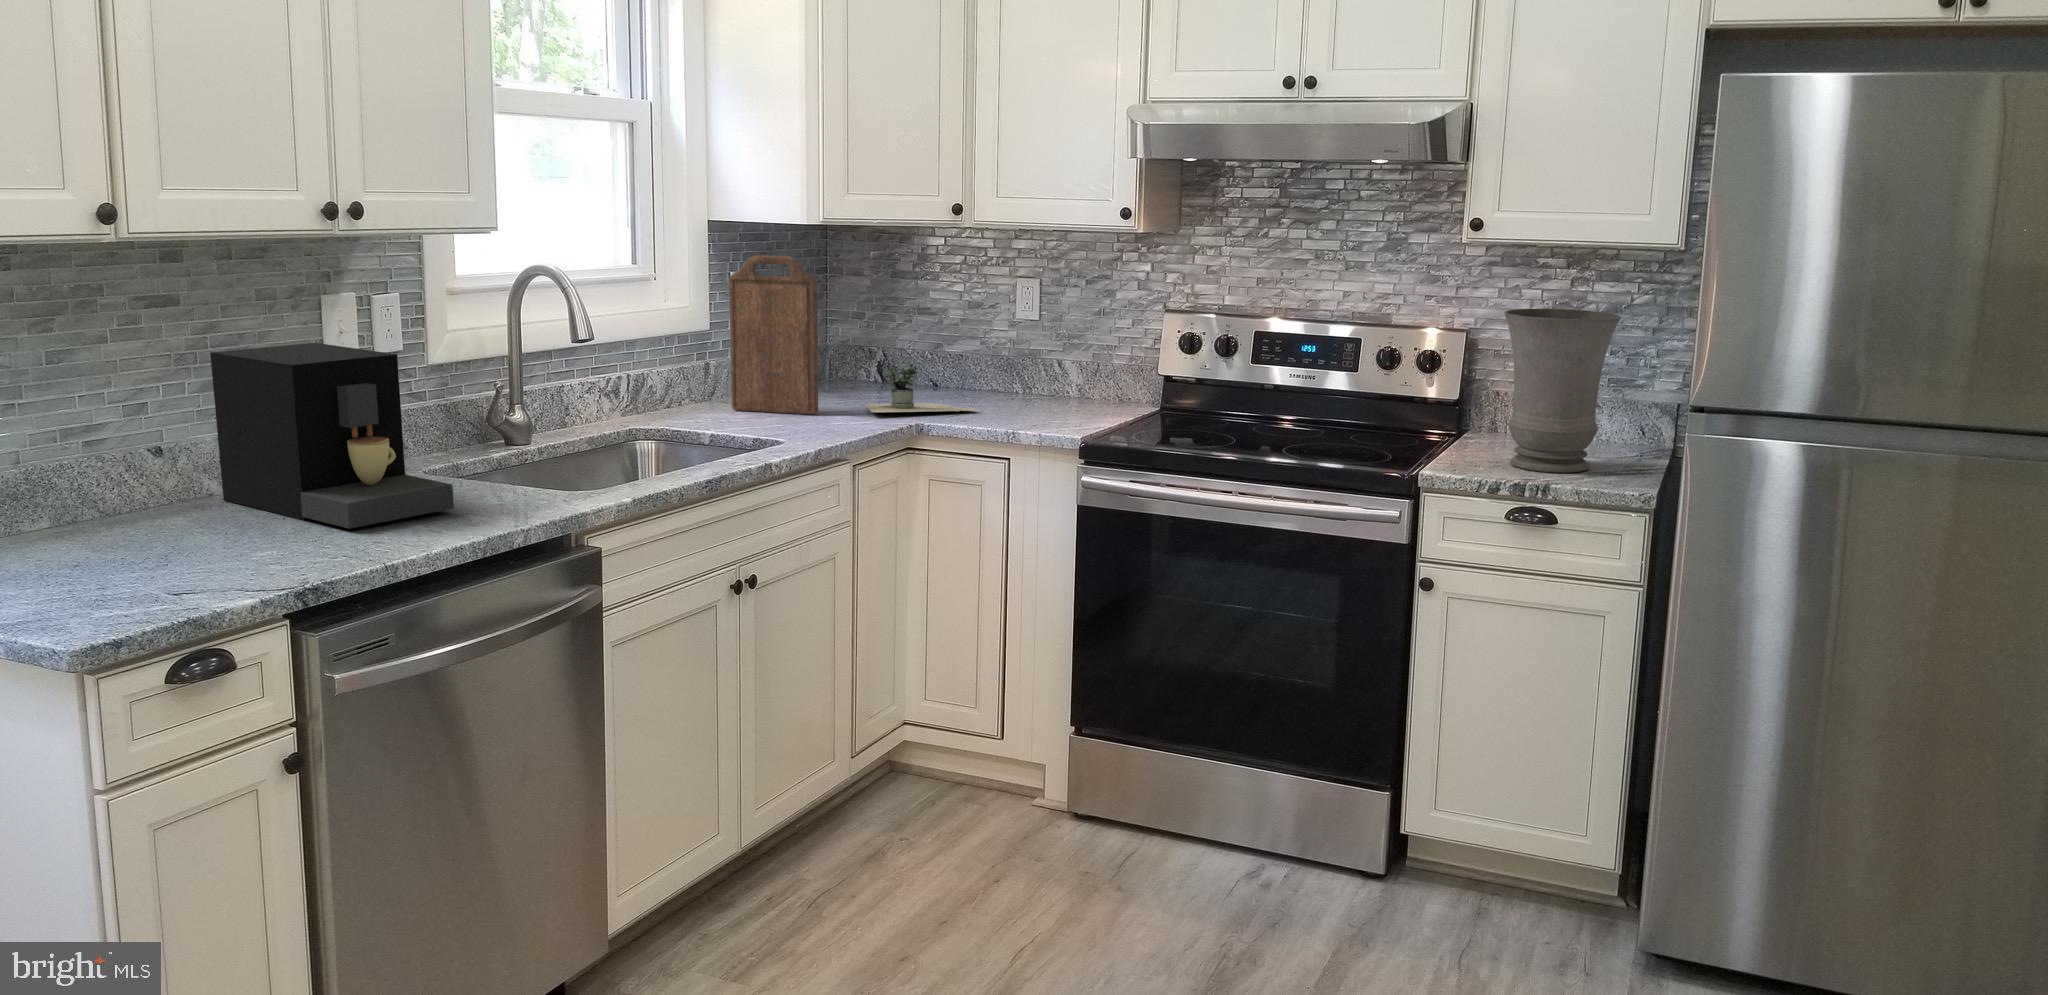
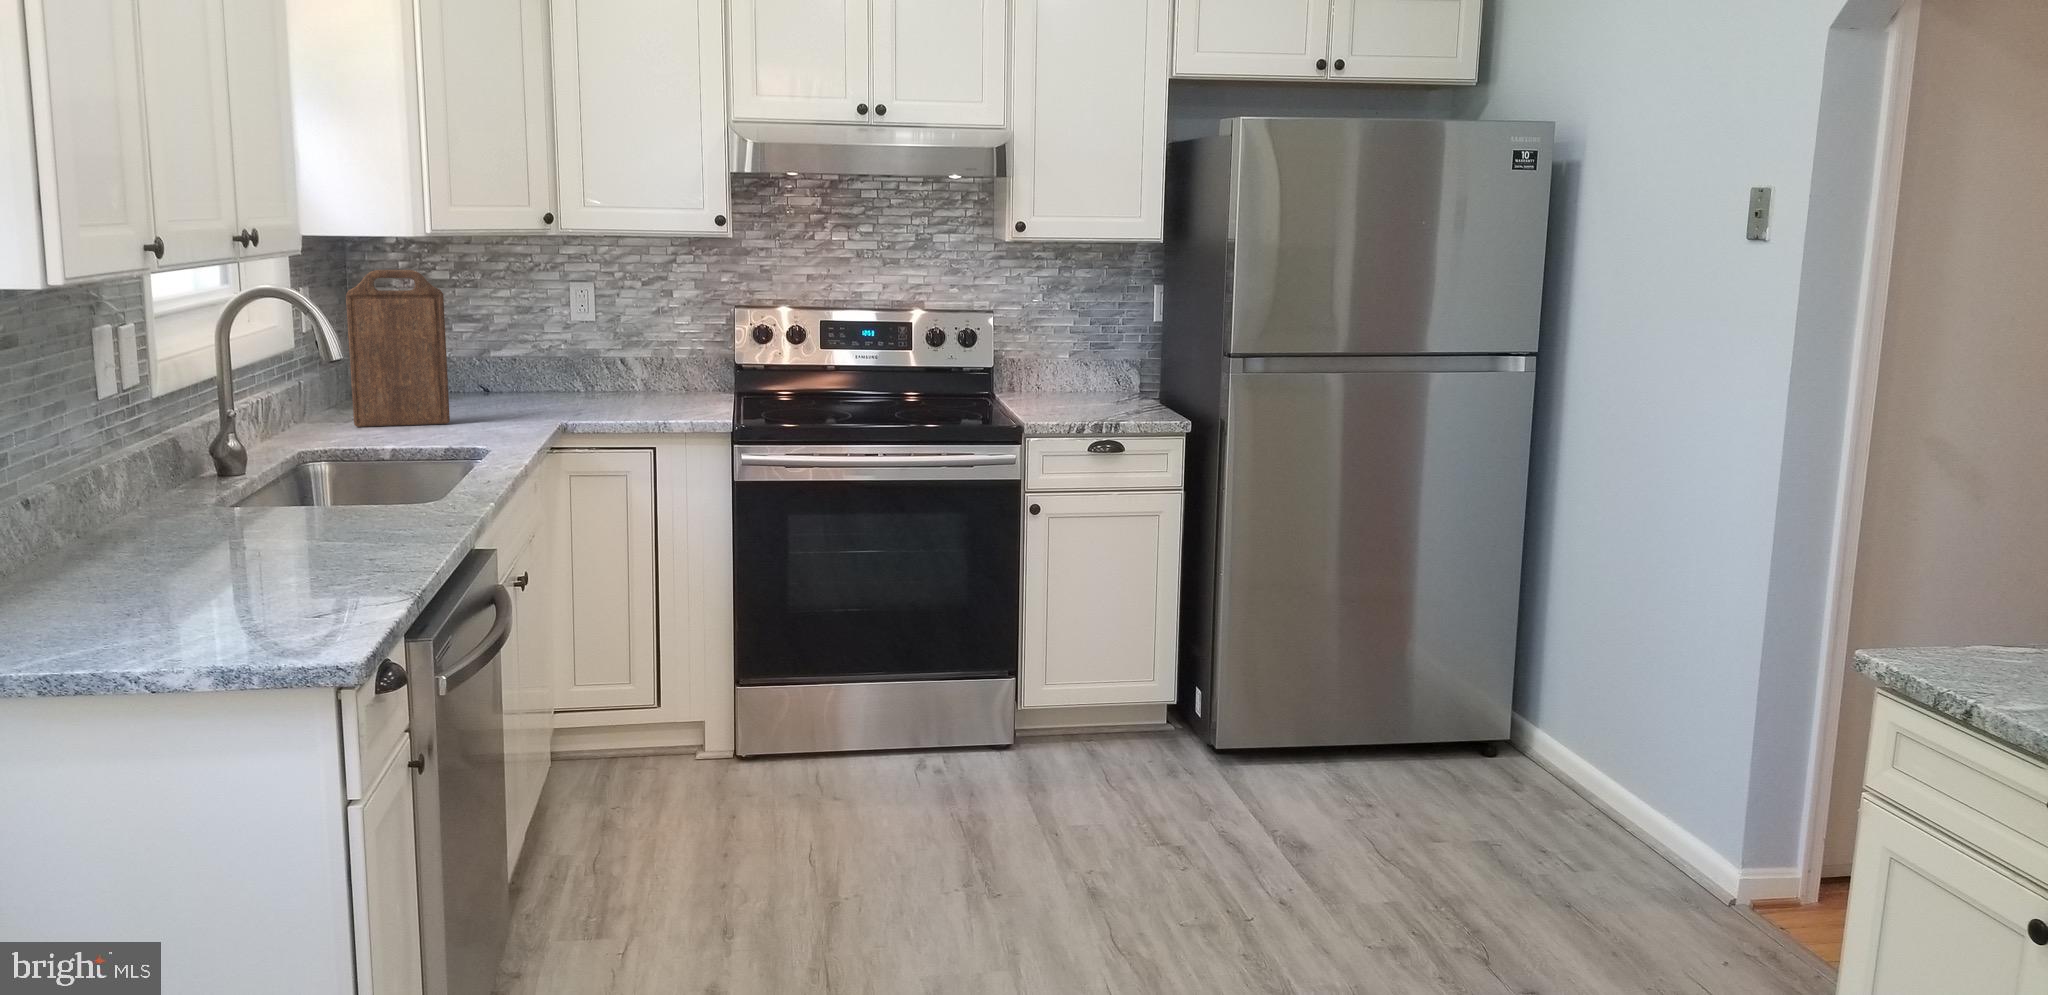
vase: present [1505,309,1621,473] -> none [1056,291,1140,415]
coffee maker: present [210,343,454,529] -> none [59,380,361,560]
potted plant: present [866,362,1017,412] -> none [475,366,619,417]

